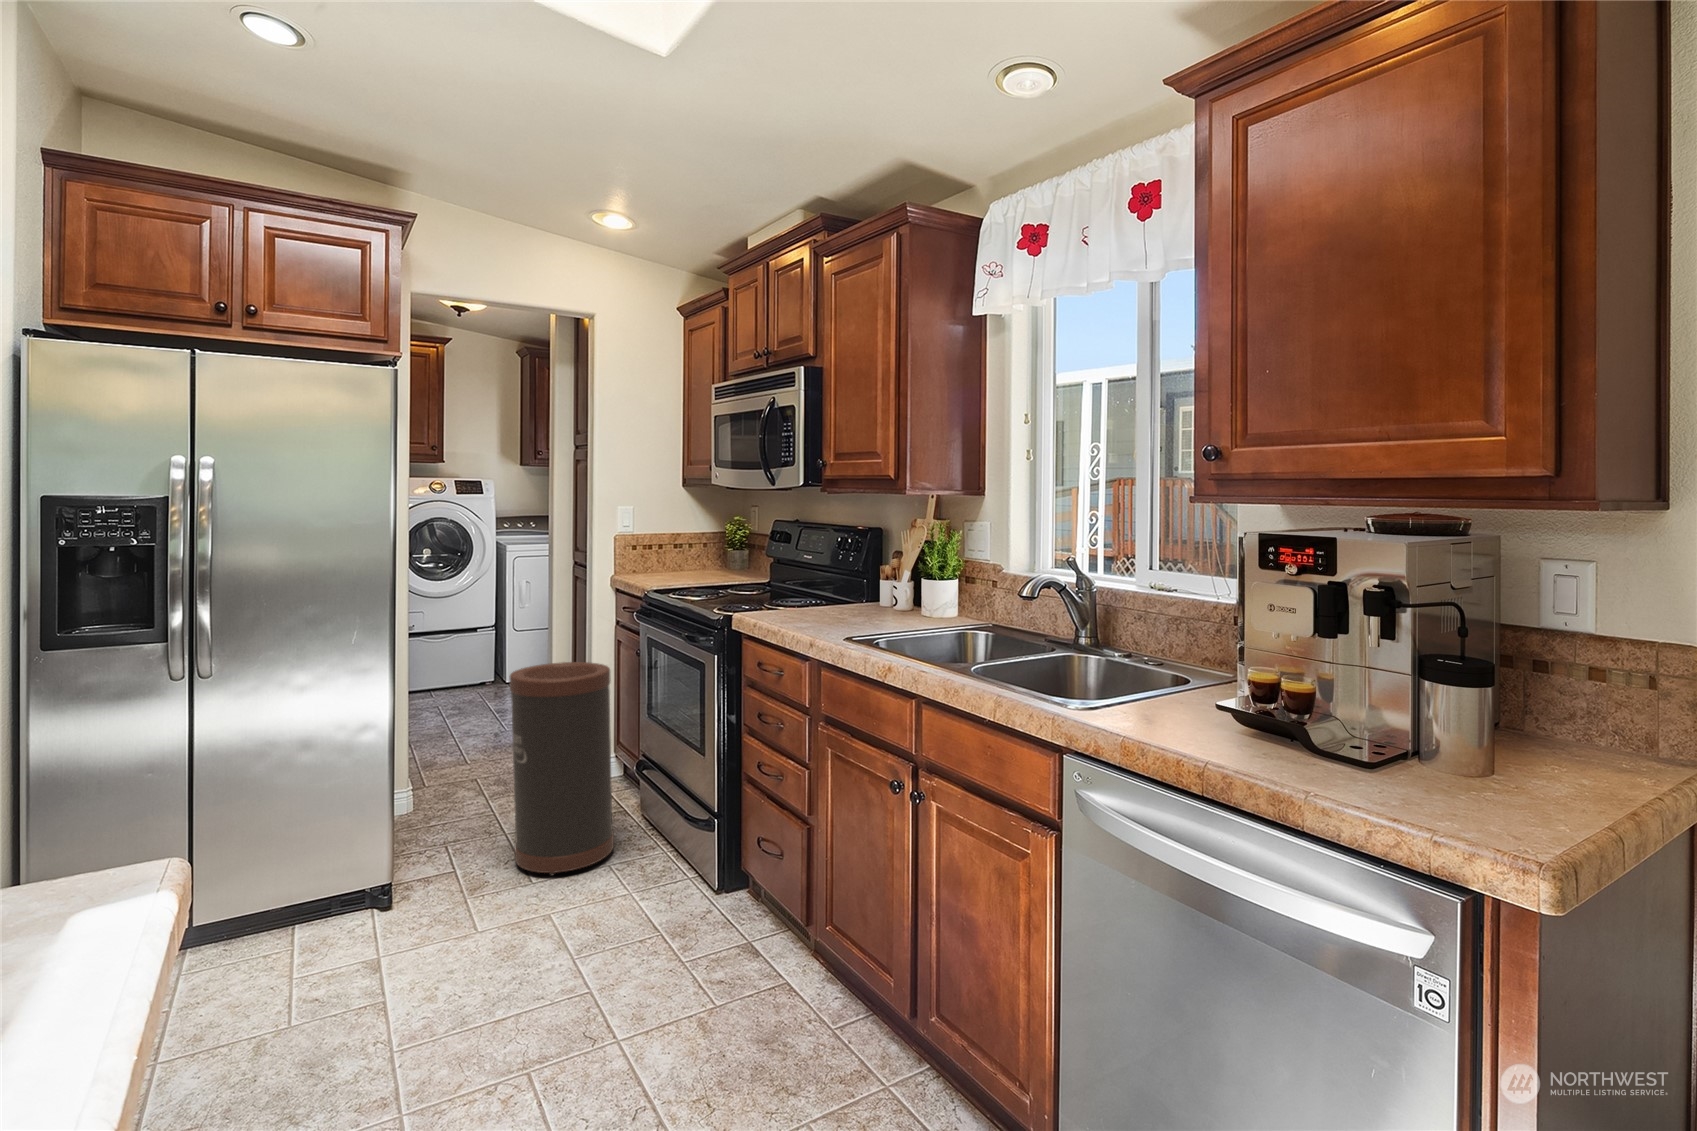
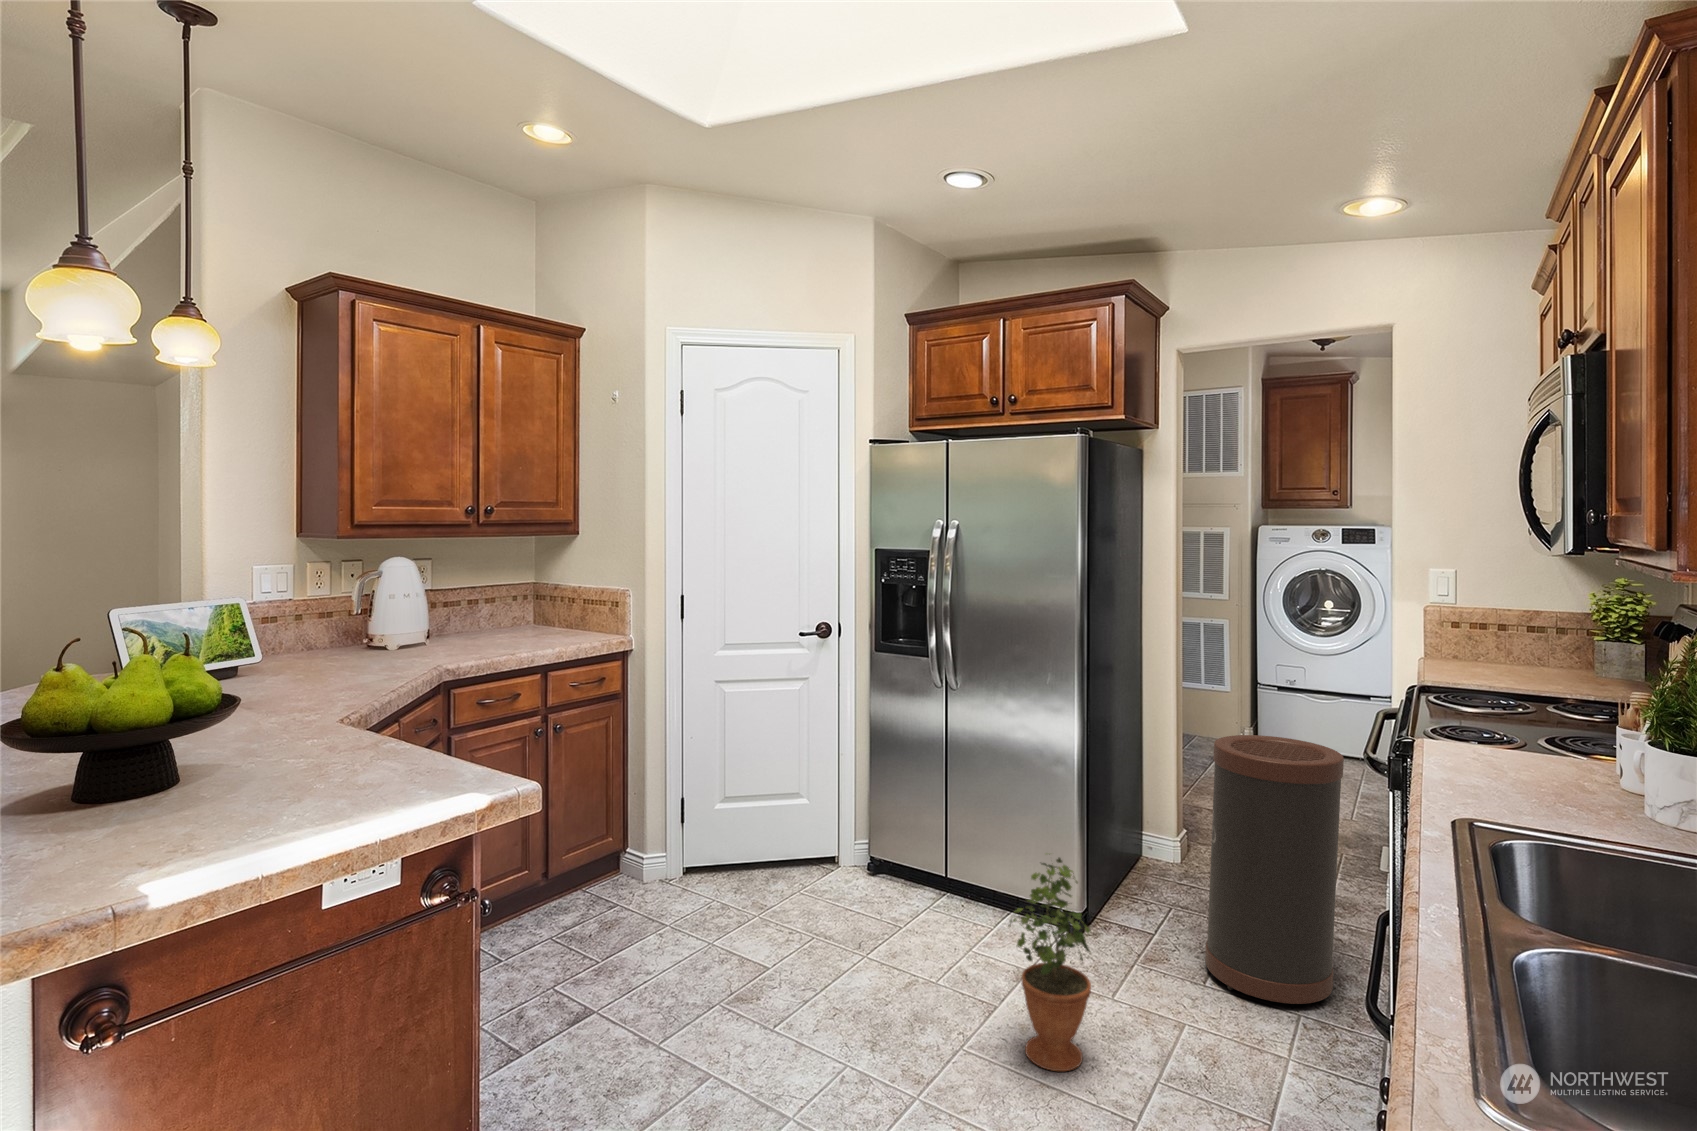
potted plant: none [431,811,514,1014] -> present [1009,858,1091,1071]

